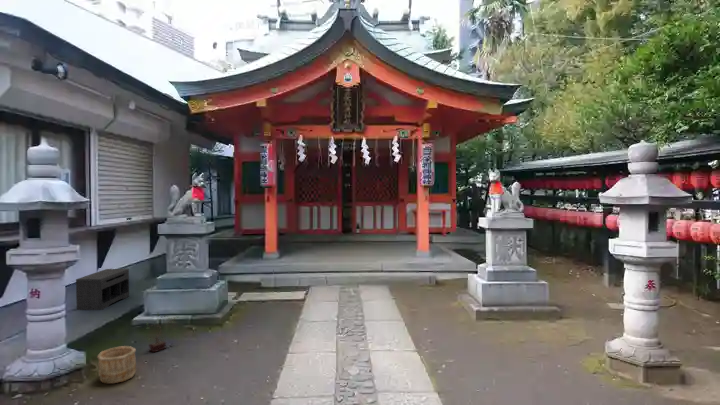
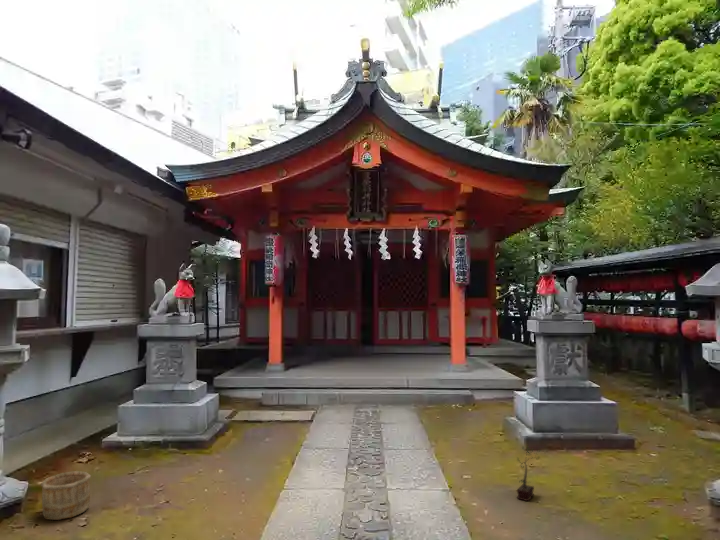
bench: present [76,269,129,310] -> none [41,380,107,428]
potted plant: present [147,315,175,352] -> present [517,448,534,501]

